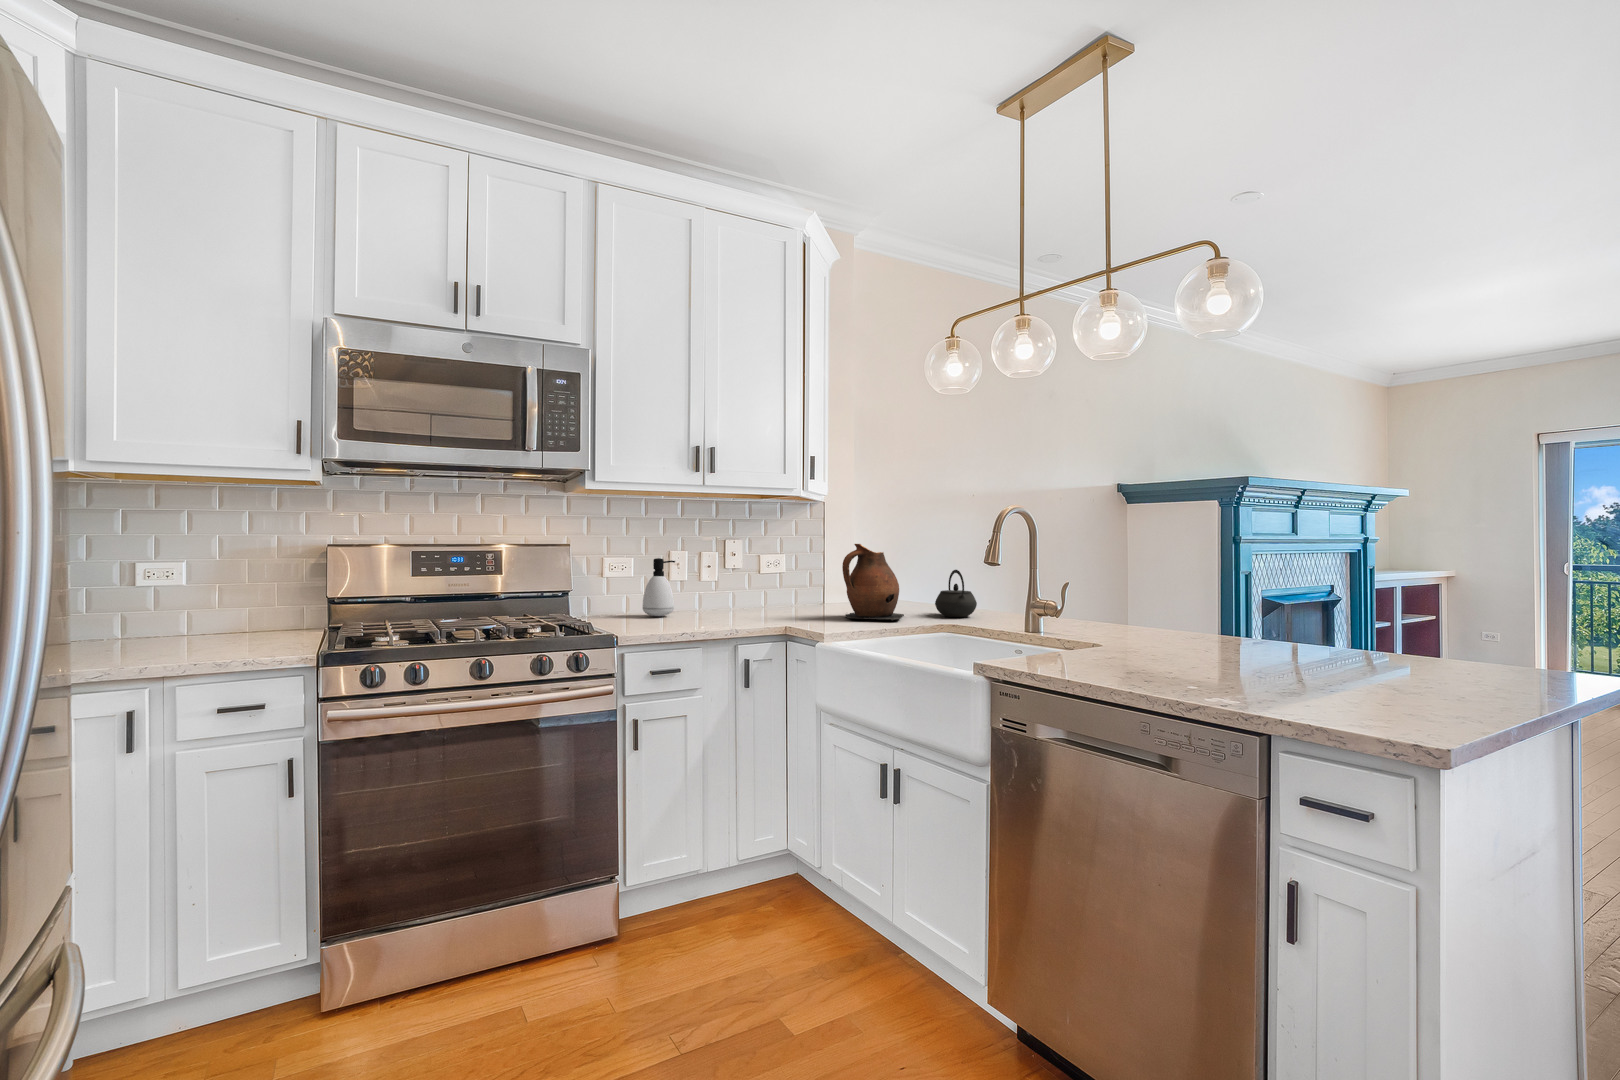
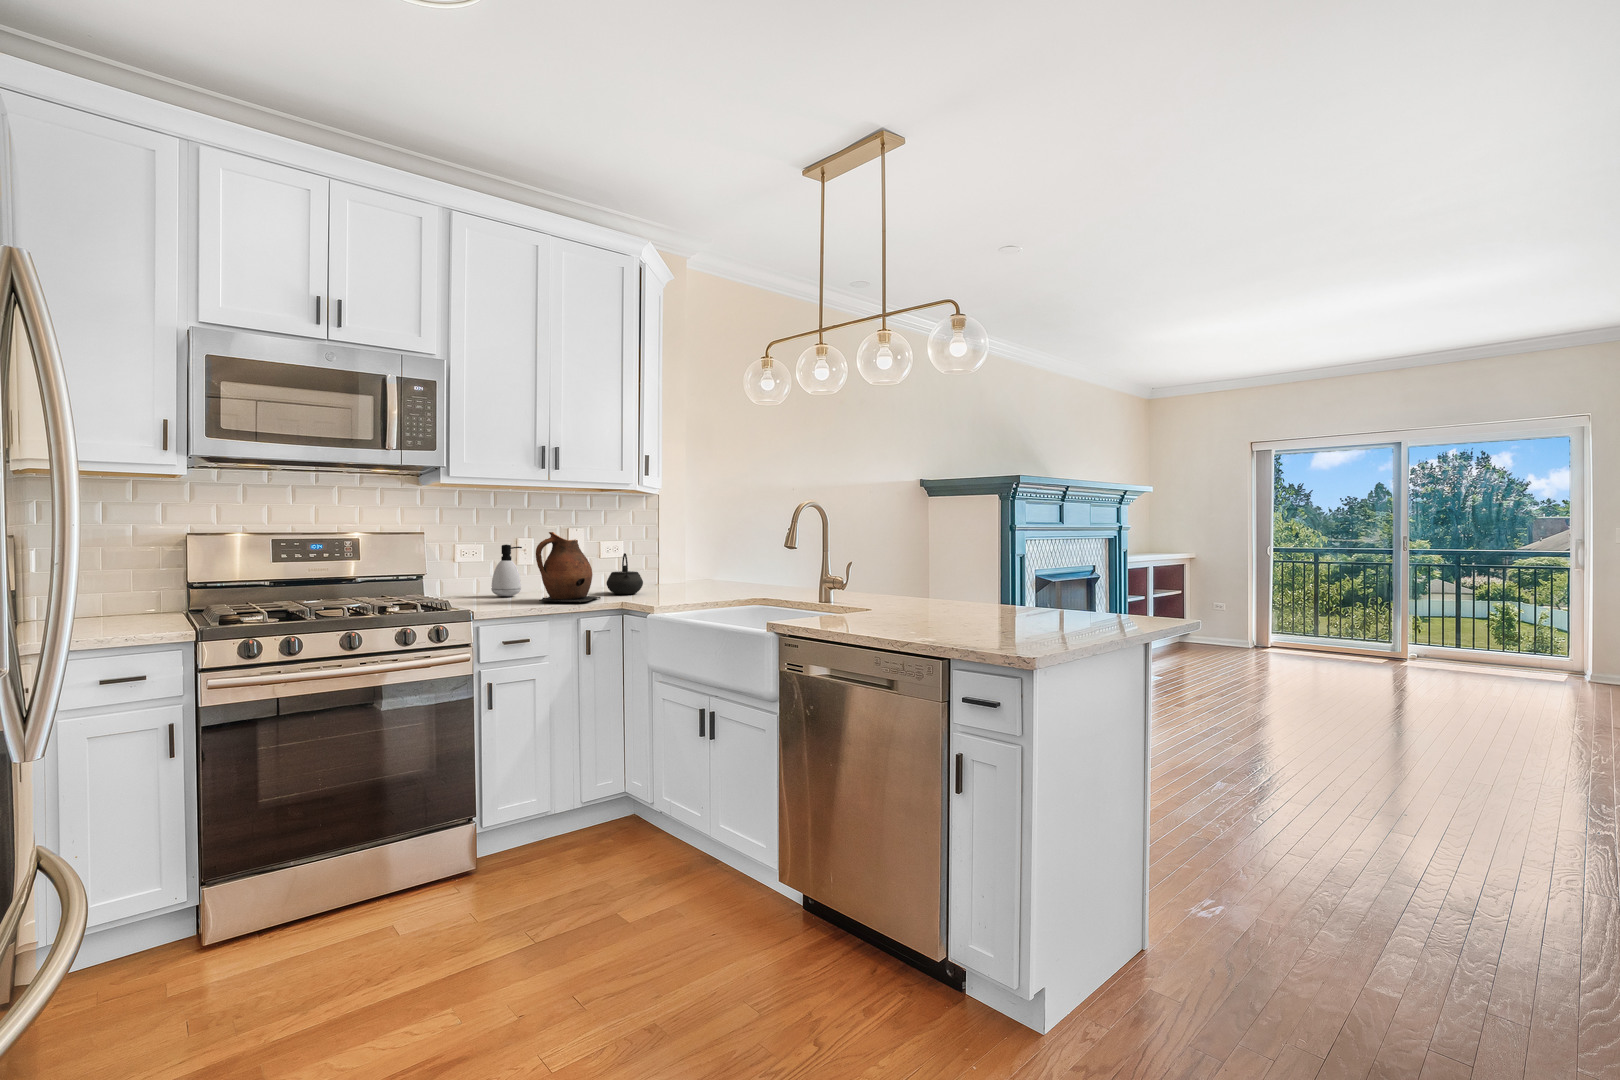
ceramic pitcher: present [842,544,904,621] -> present [536,532,600,603]
kettle: present [935,570,977,617] -> present [606,553,643,595]

